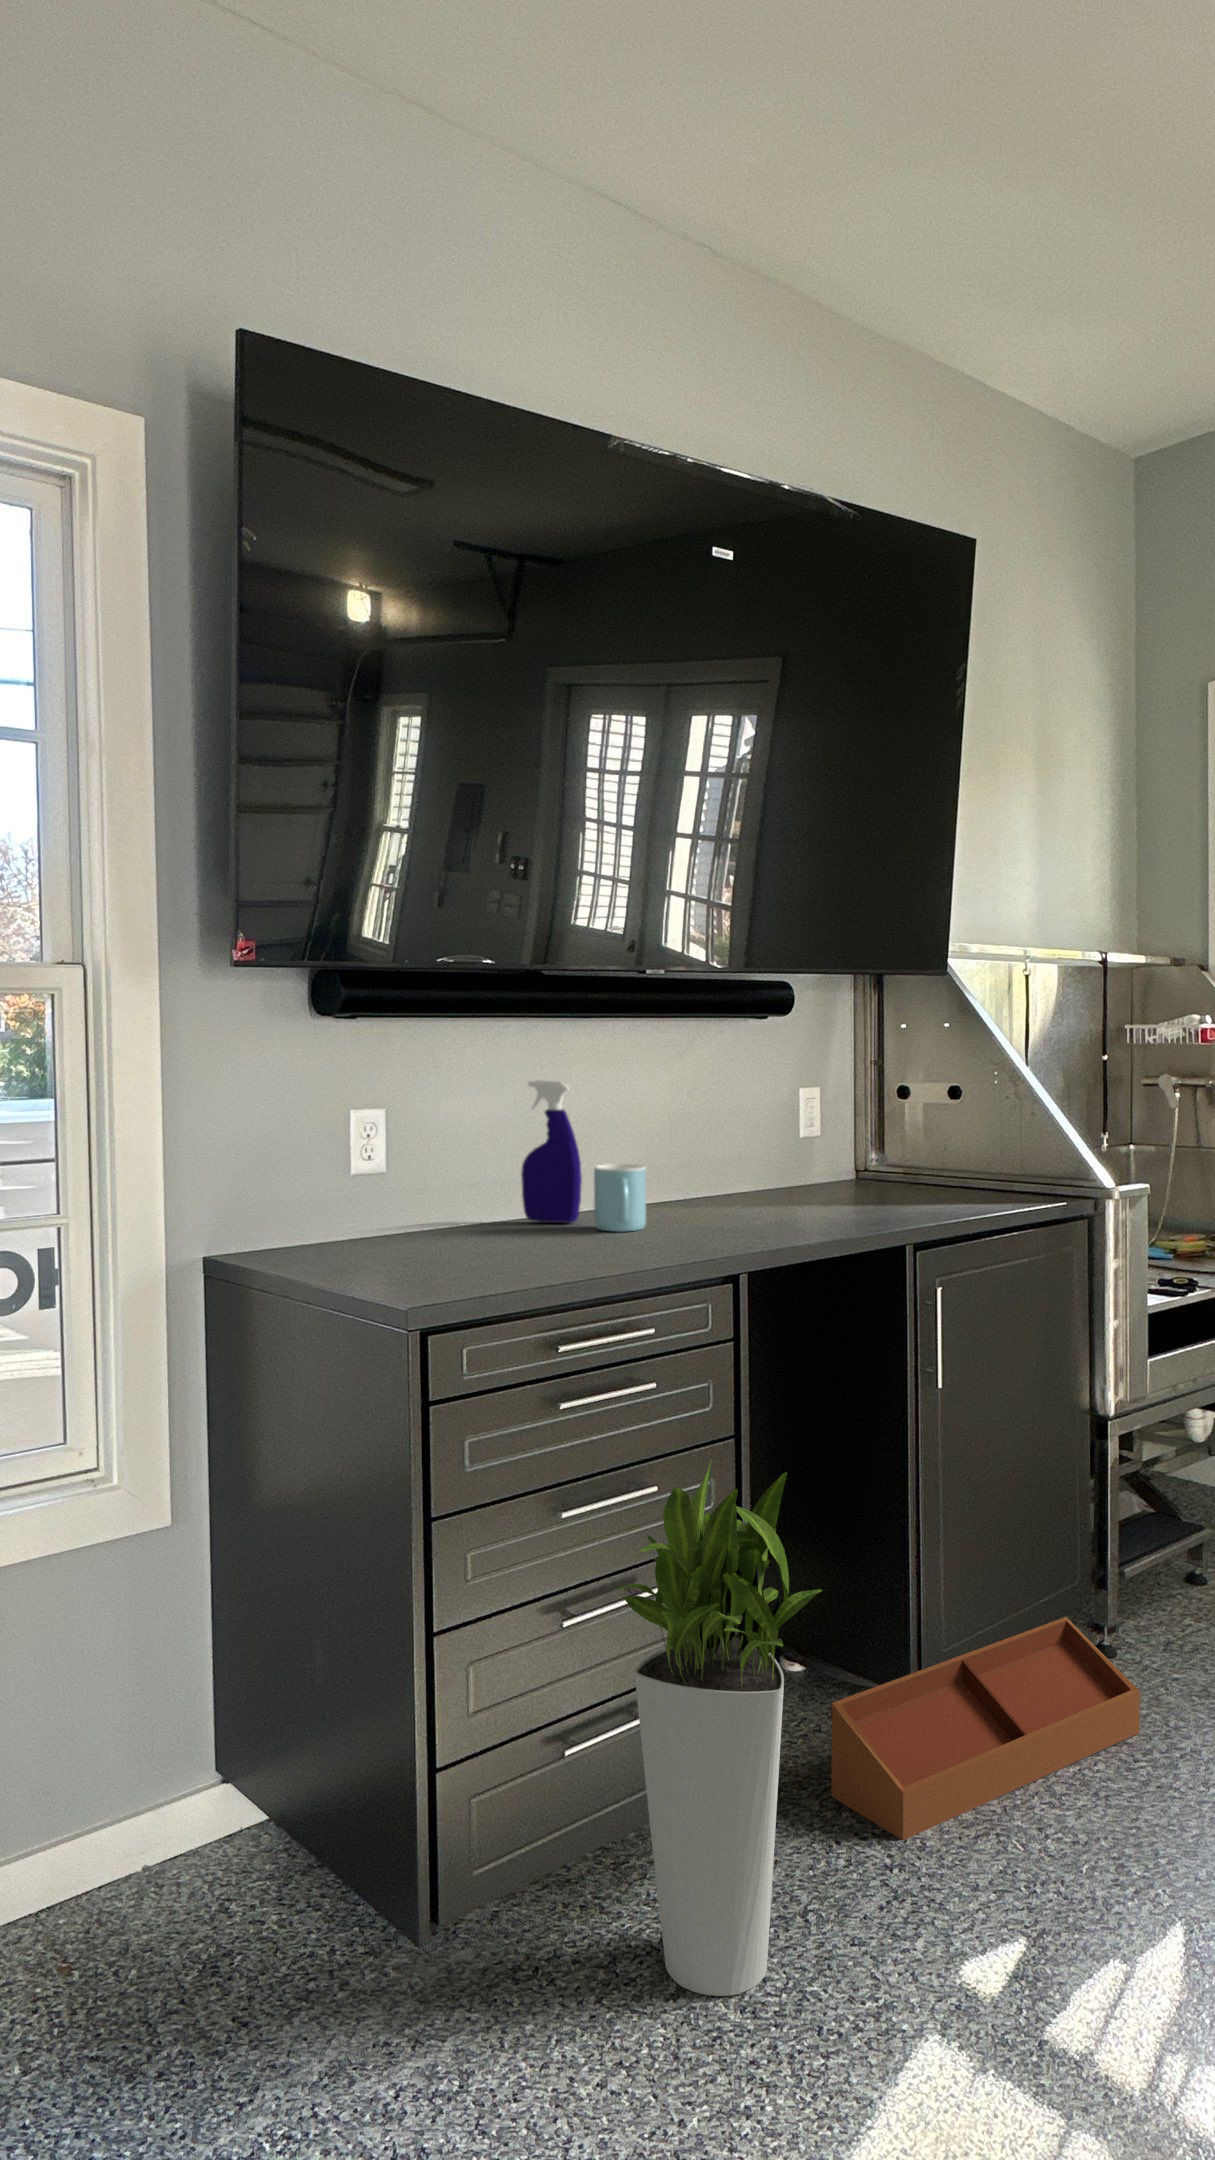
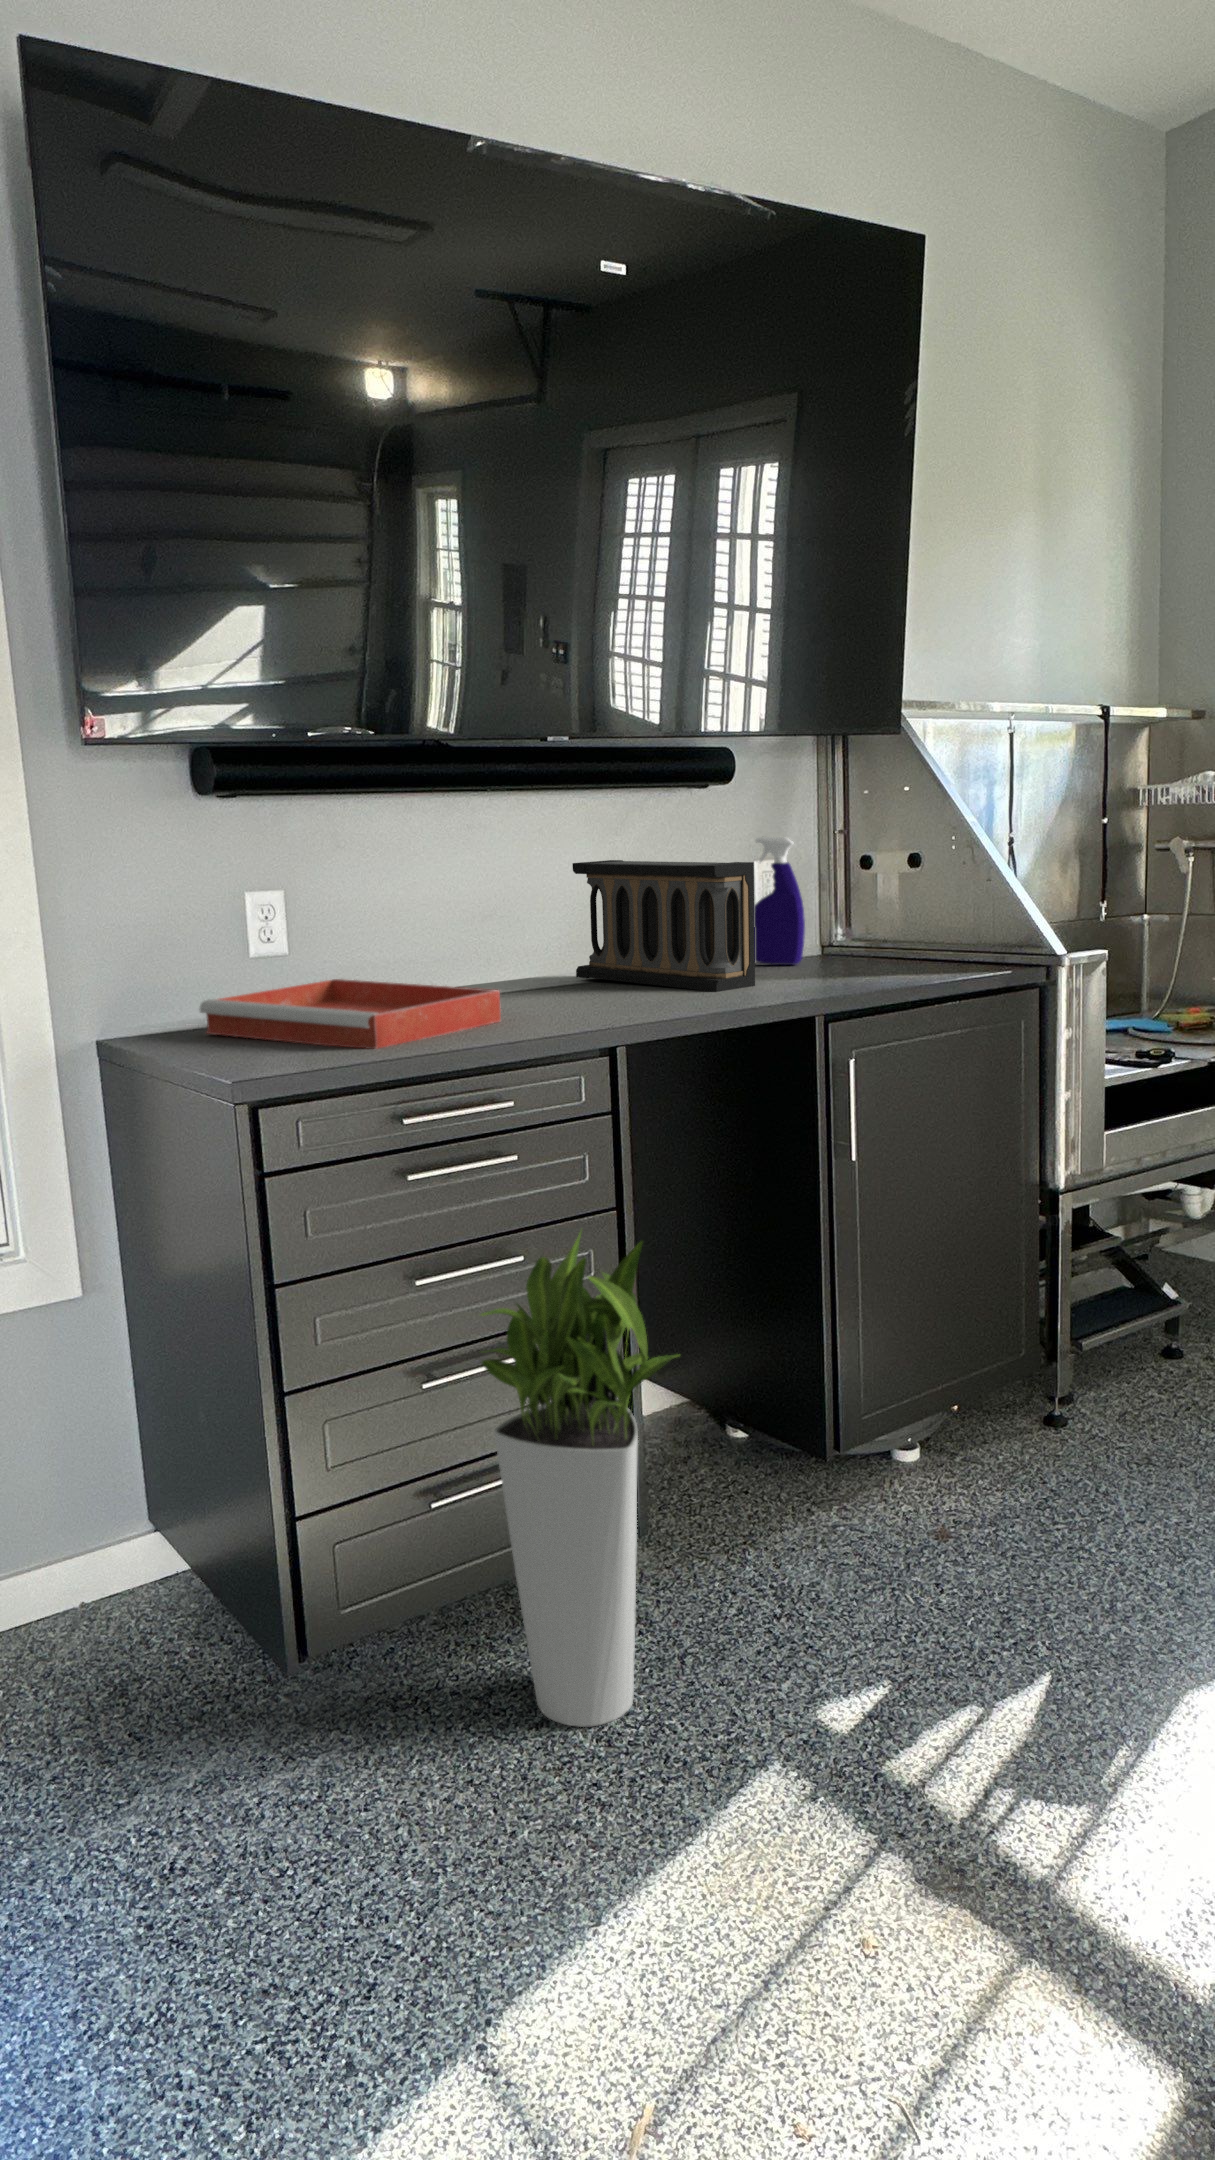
spray bottle: present [521,1080,582,1223] -> present [754,837,805,965]
speaker: none [639,1089,824,1220] -> present [572,860,755,992]
mug: present [594,1164,646,1232] -> none [504,937,559,1006]
tray: none [310,1202,607,1276] -> present [200,979,501,1049]
storage bin: present [831,1617,1140,1840] -> none [738,1388,1067,1594]

